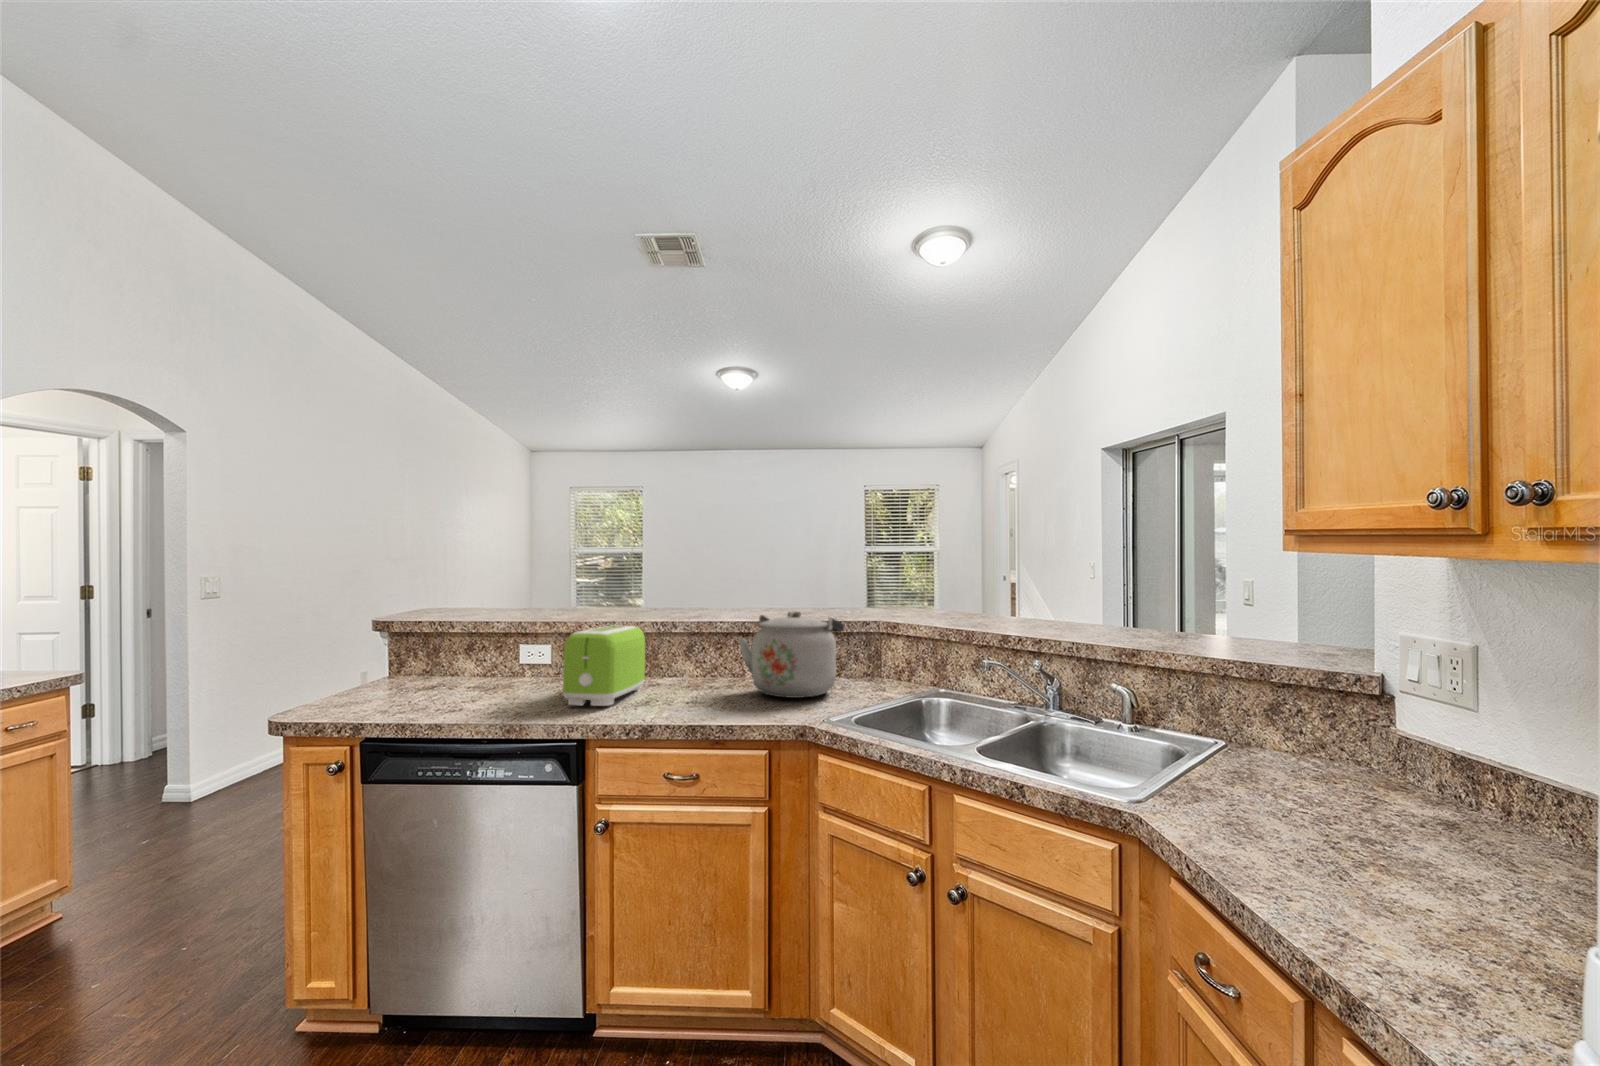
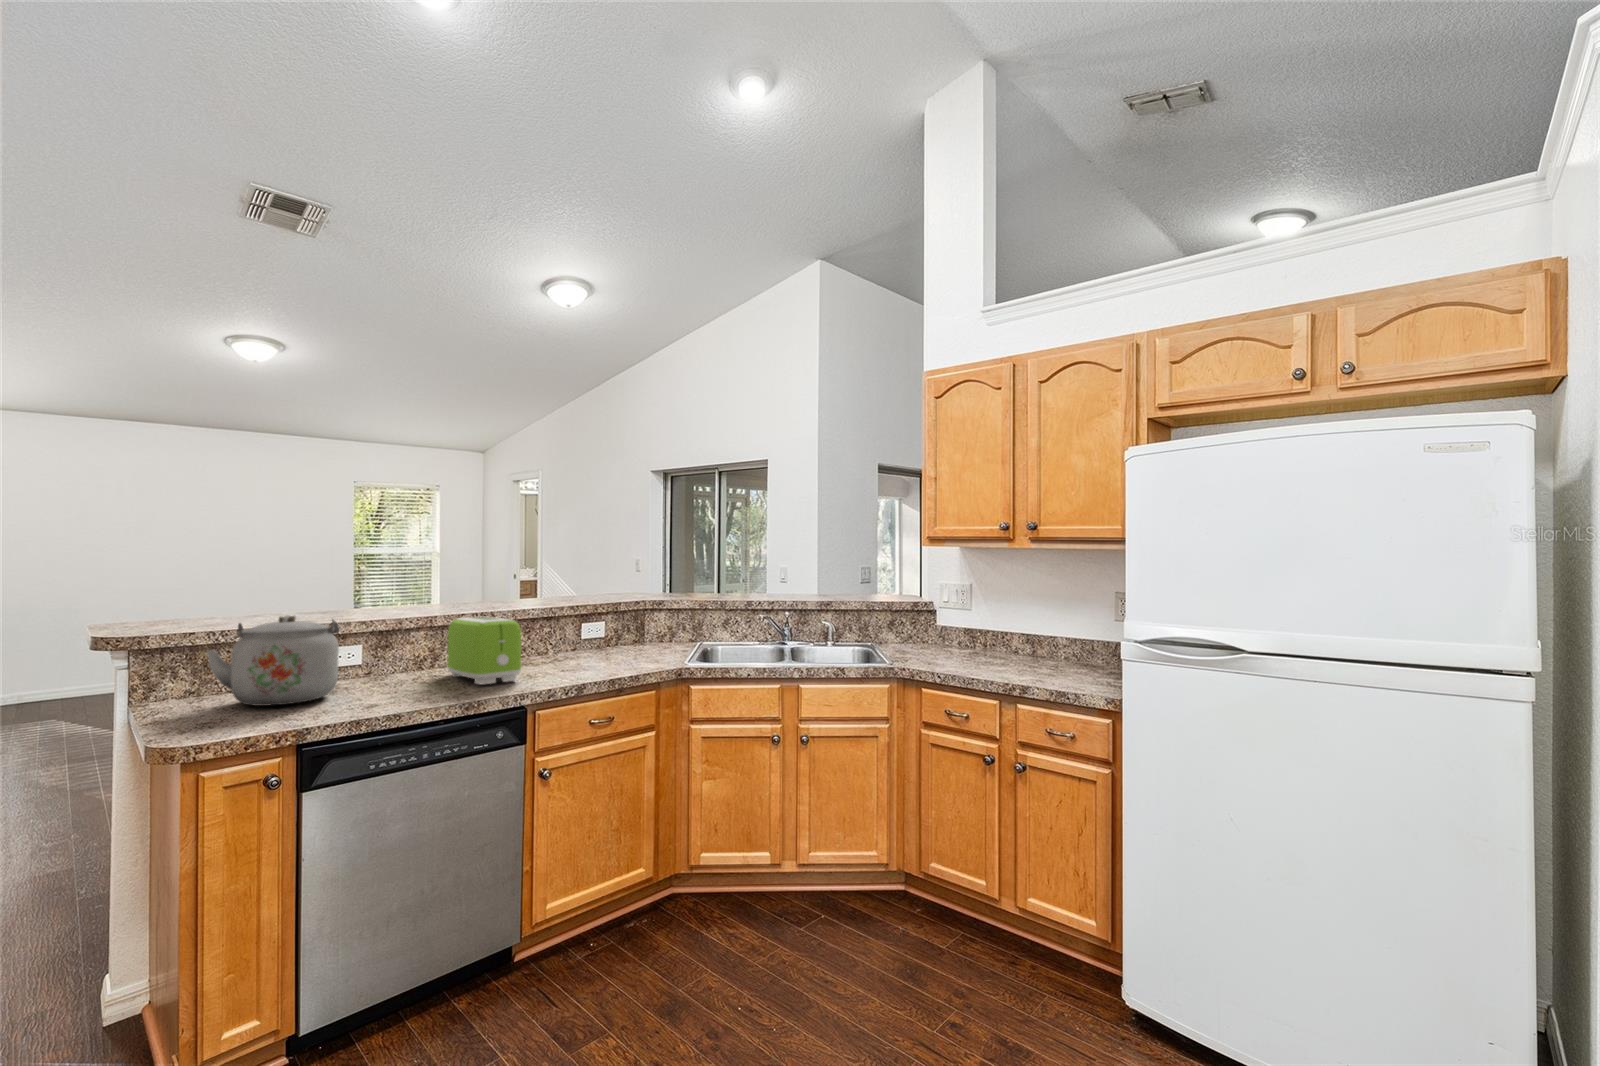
kettle: present [739,611,844,698] -> present [207,615,339,706]

